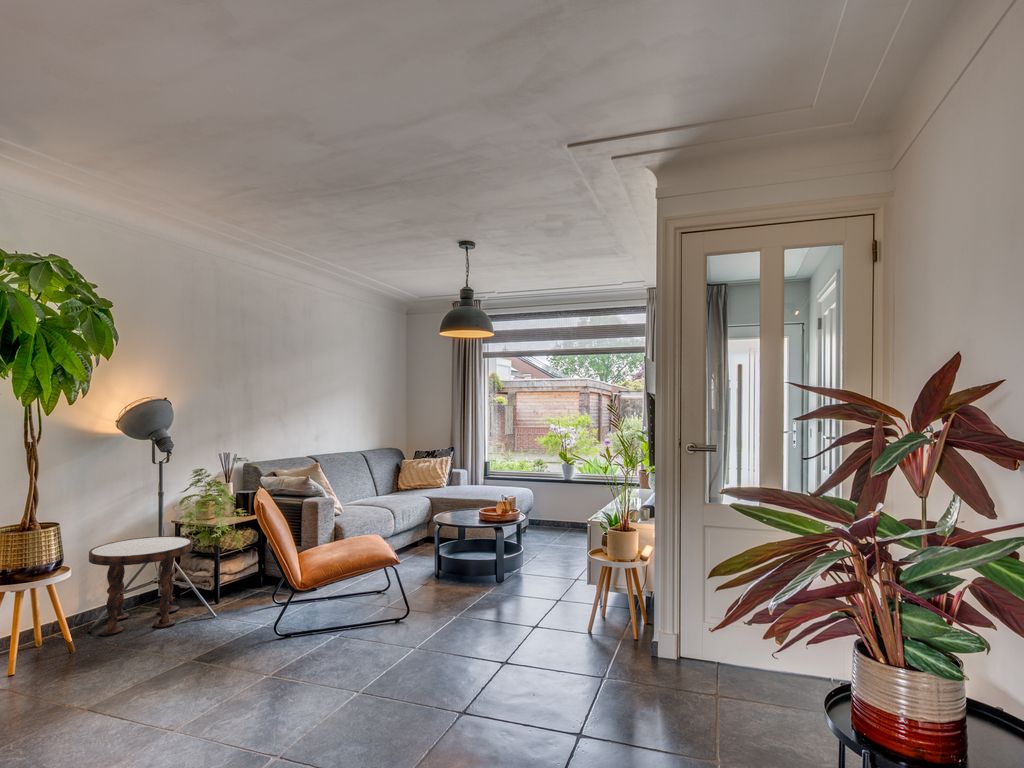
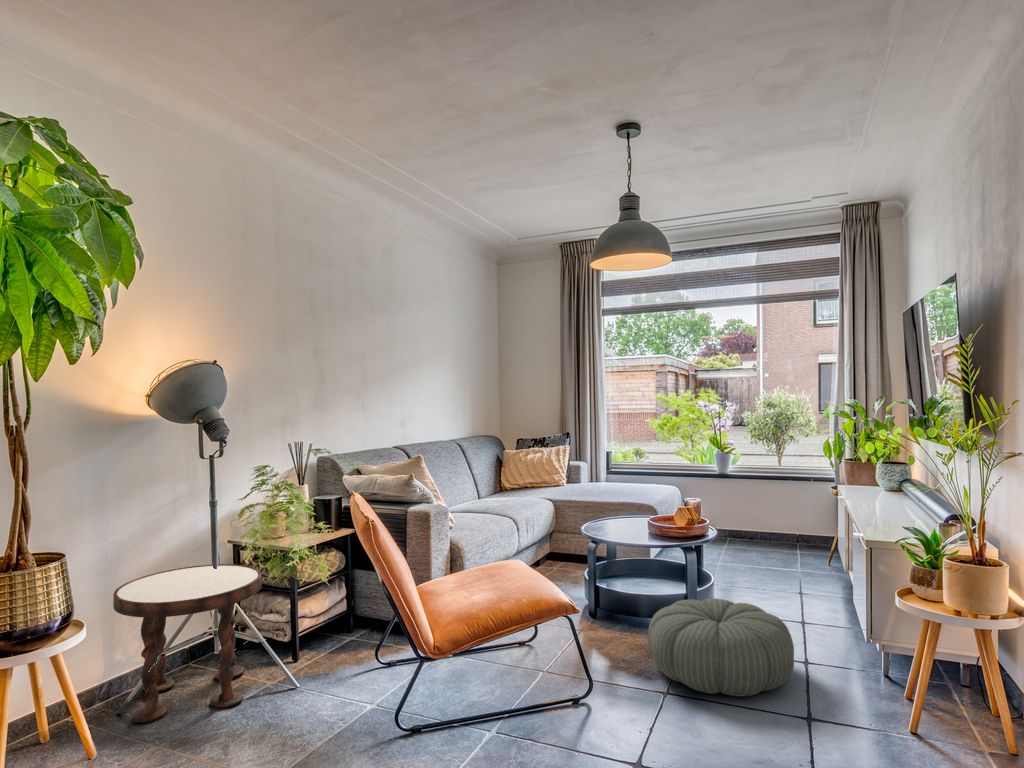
pouf: none [453,560,543,618] -> present [648,598,794,697]

